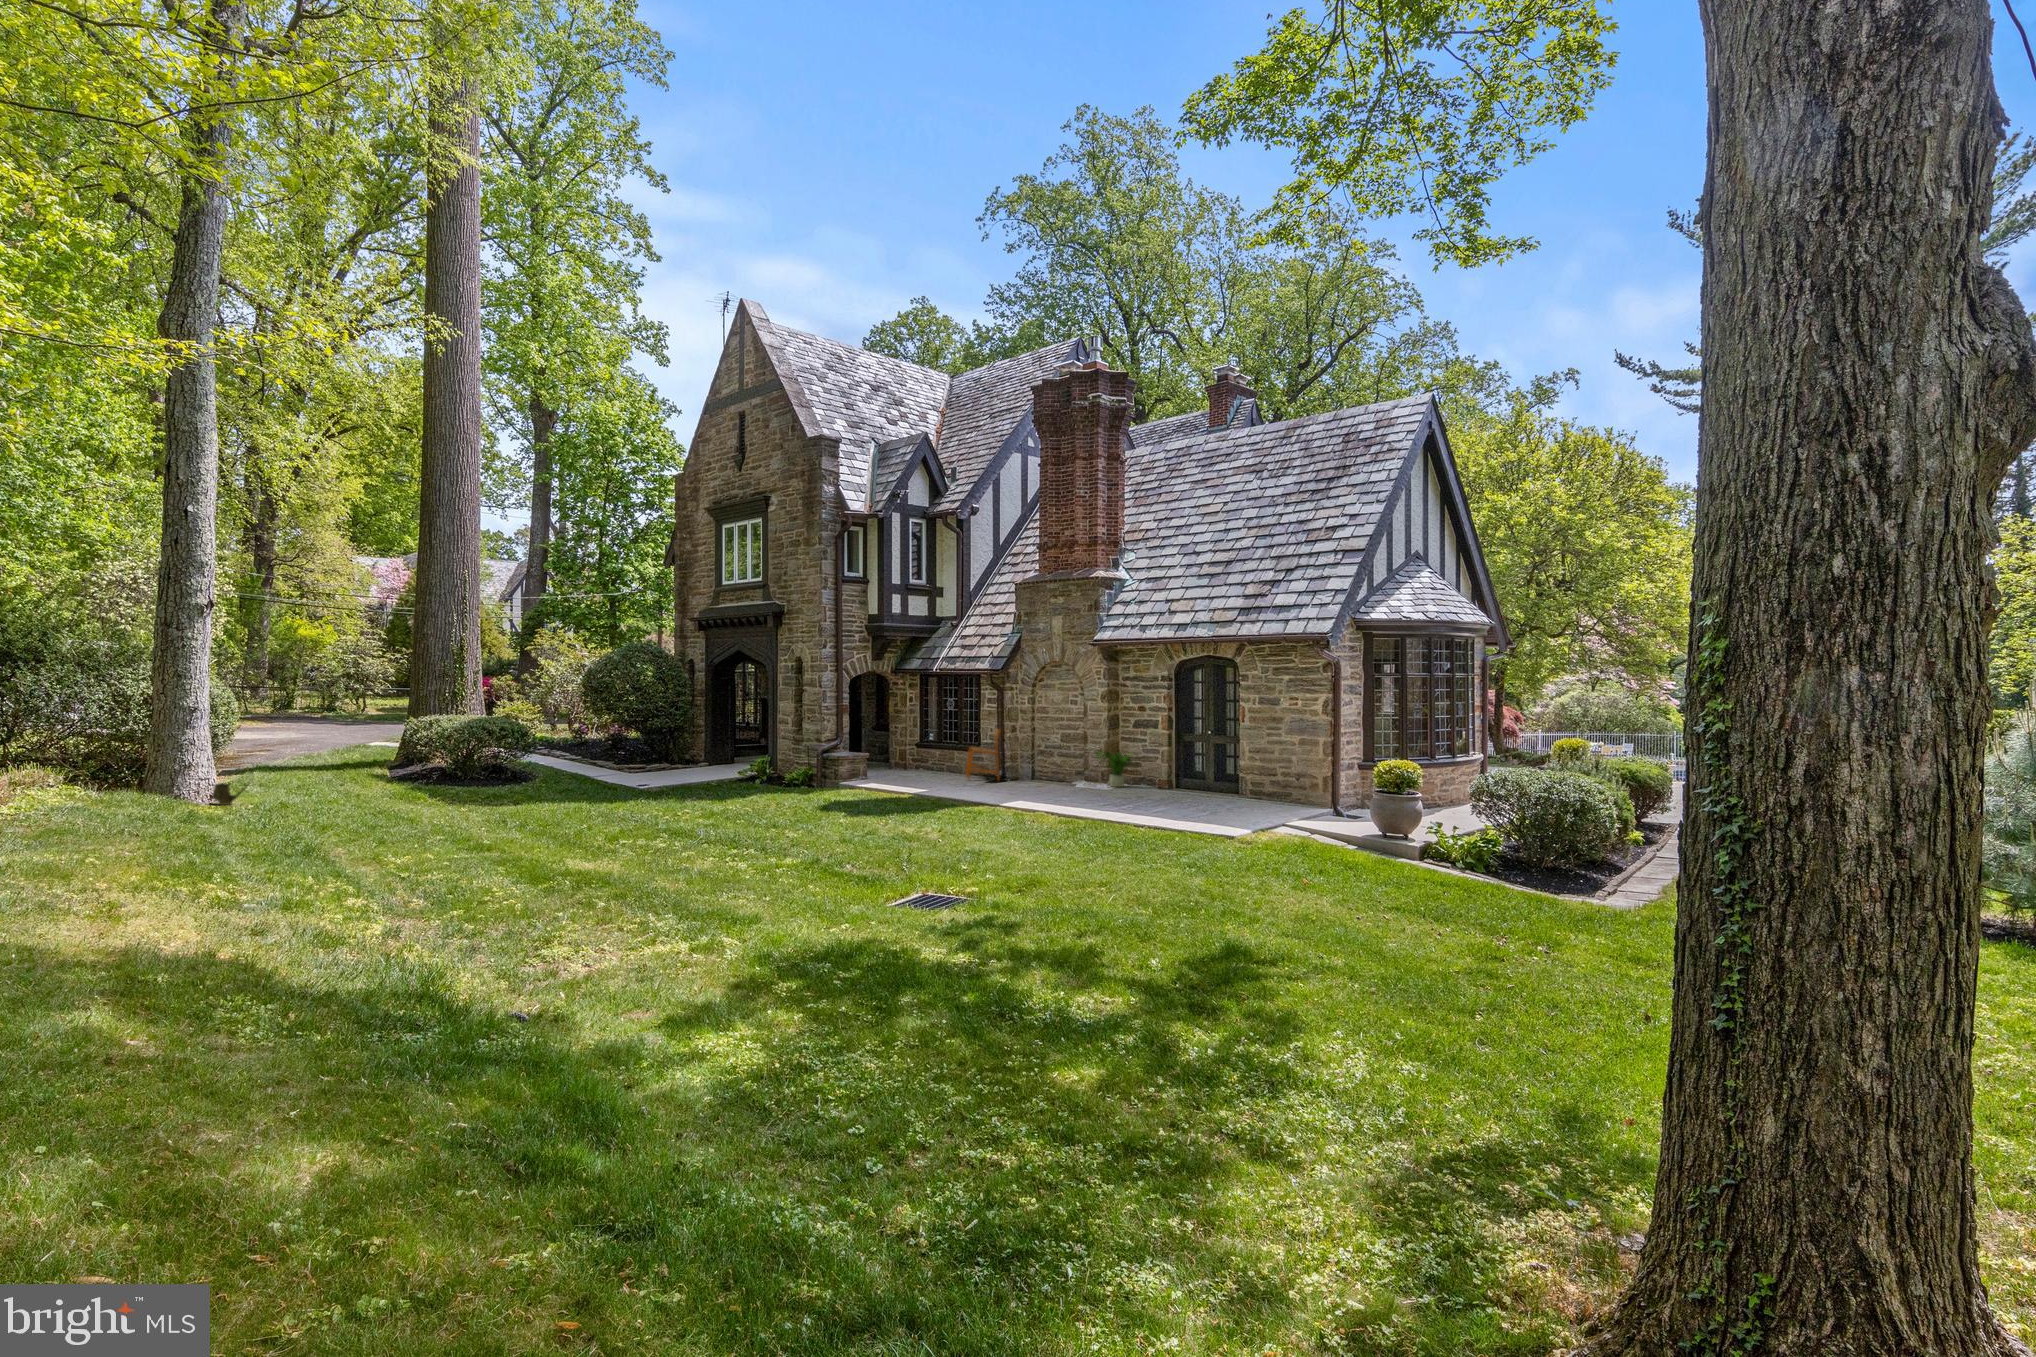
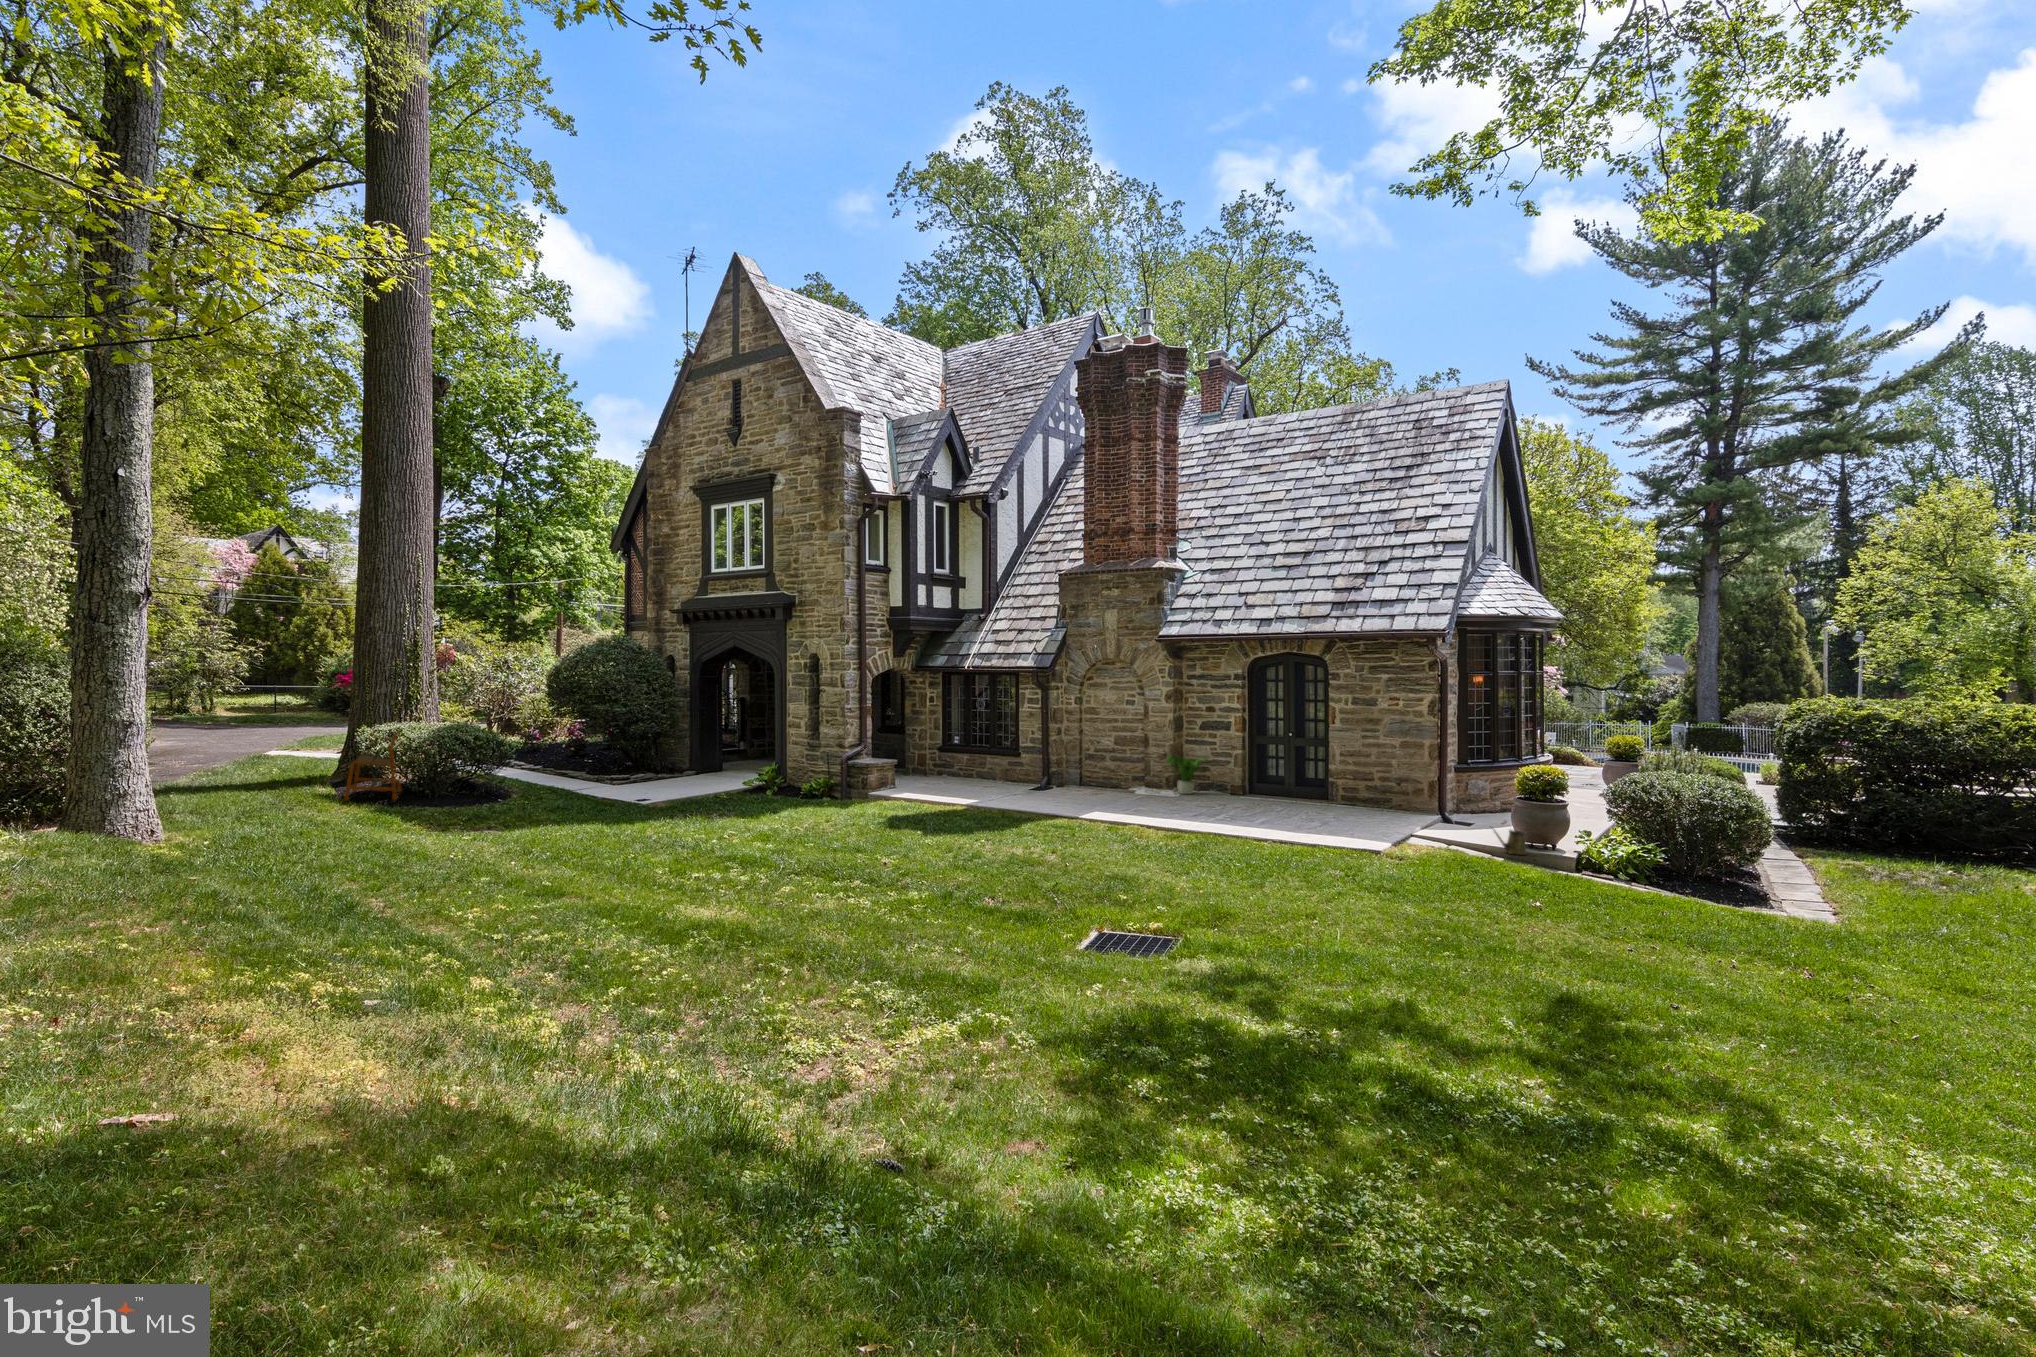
bench: present [966,728,1000,781] -> present [344,731,401,801]
watering can: present [209,783,248,805] -> present [1494,830,1529,855]

